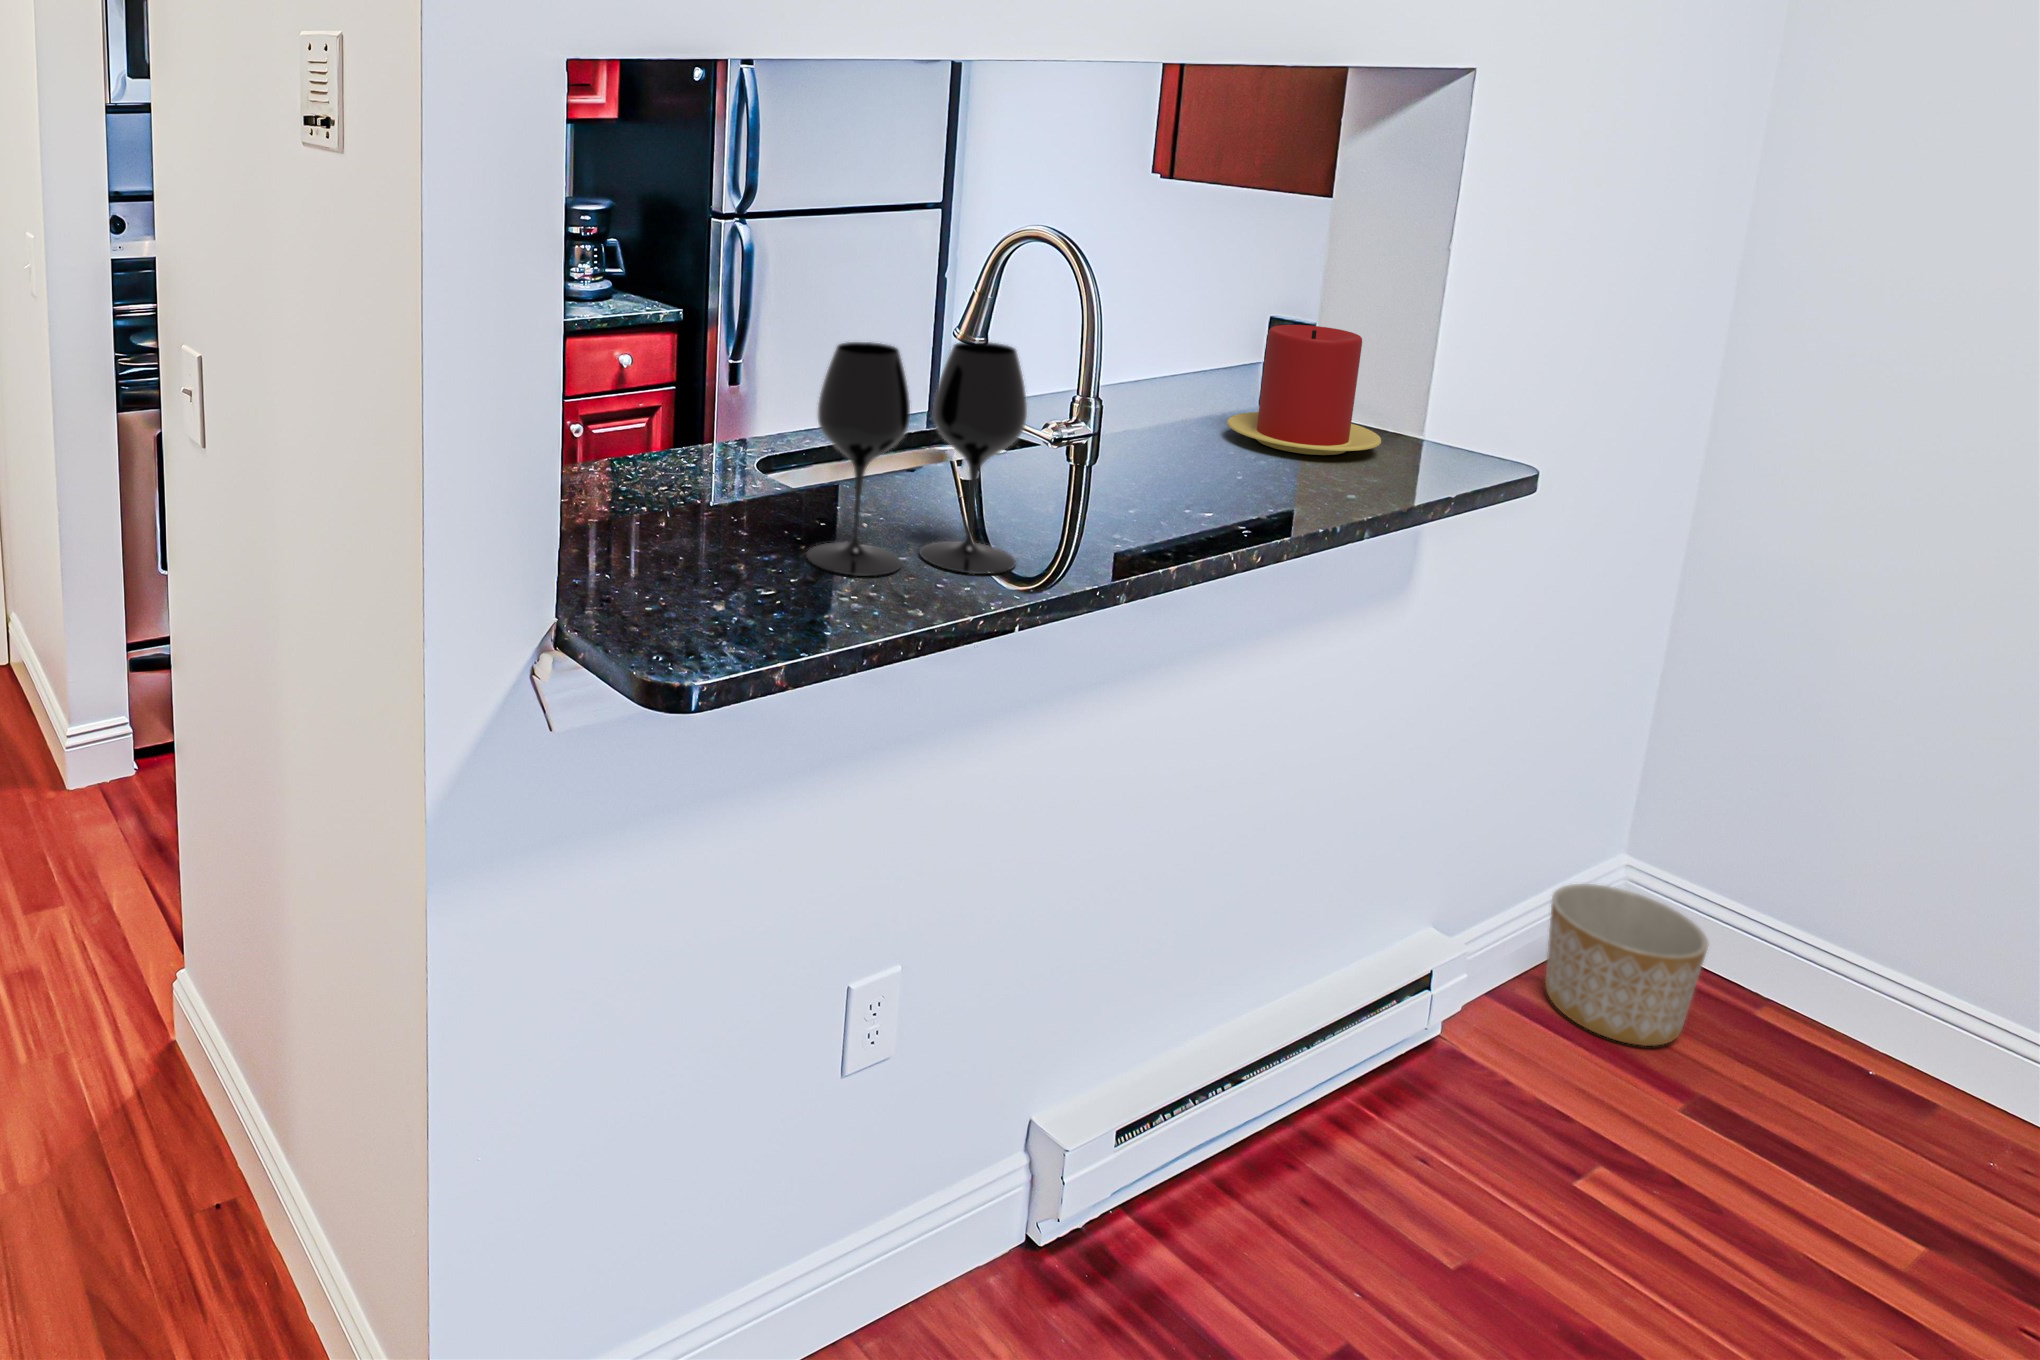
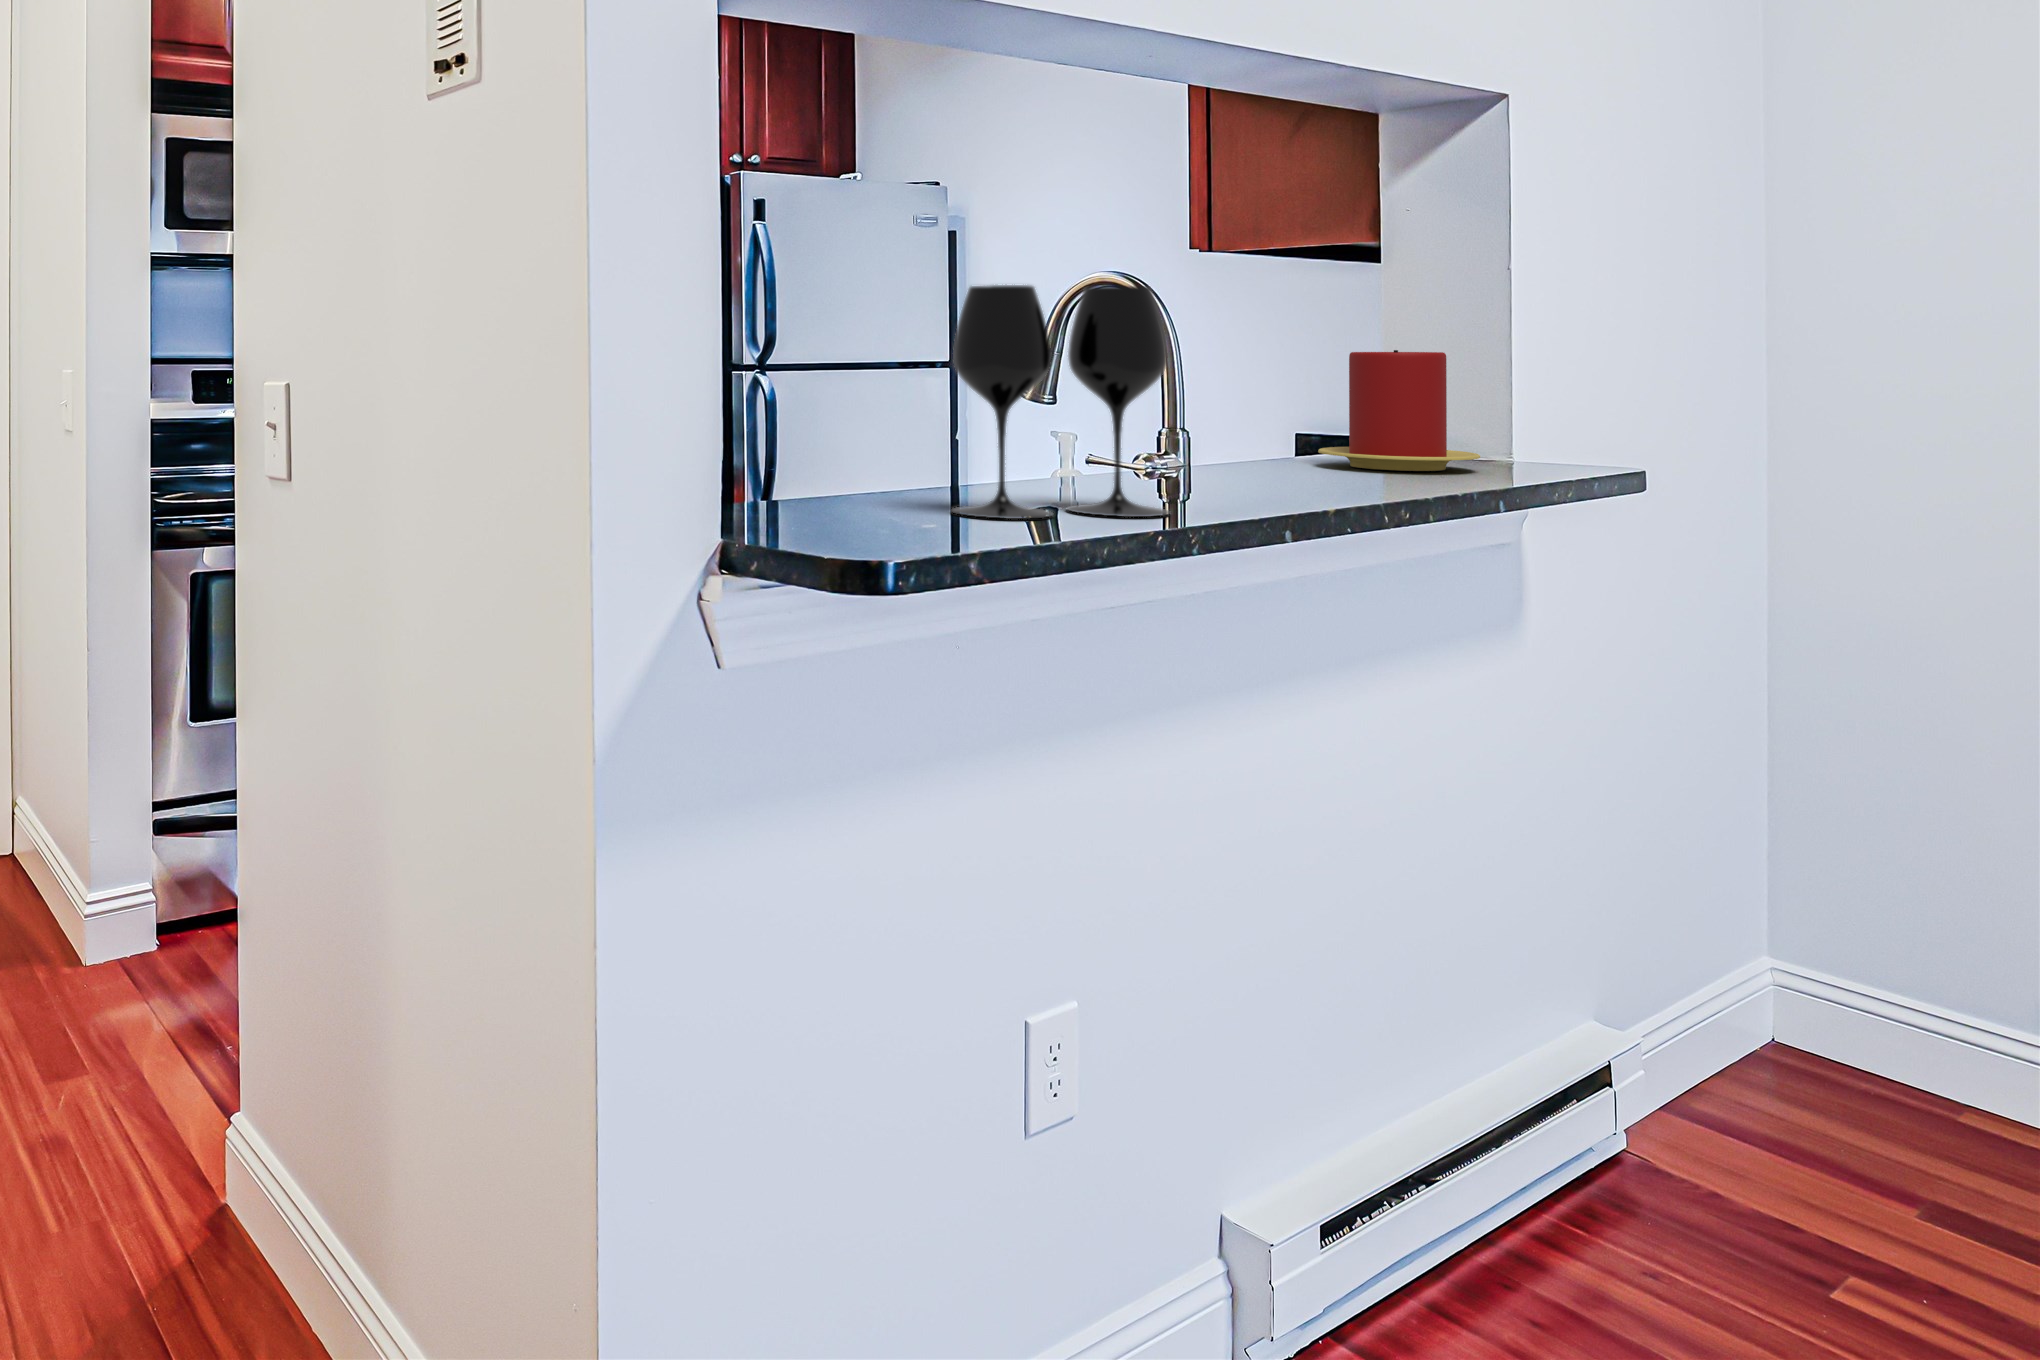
planter: present [1545,884,1708,1046] -> none [1710,980,1892,1154]

